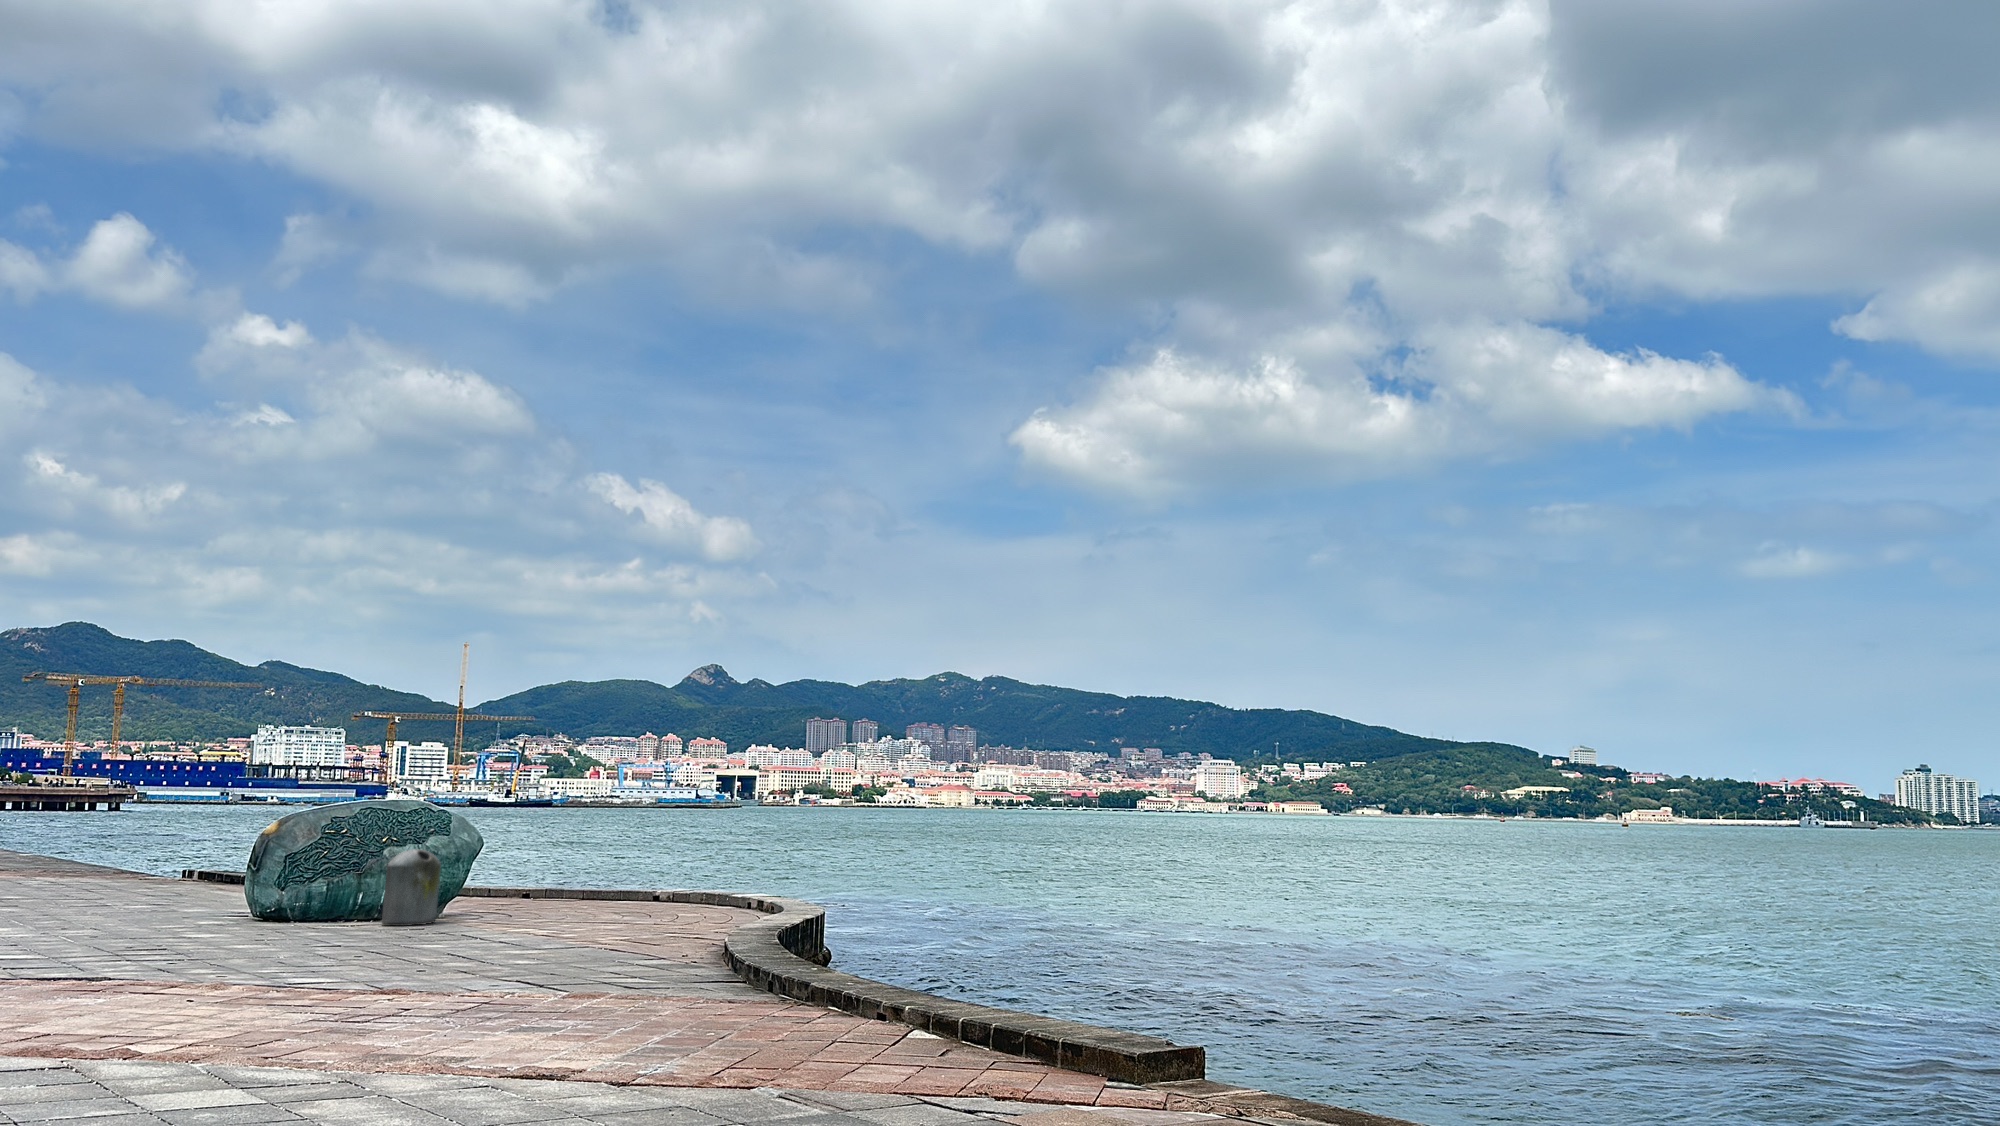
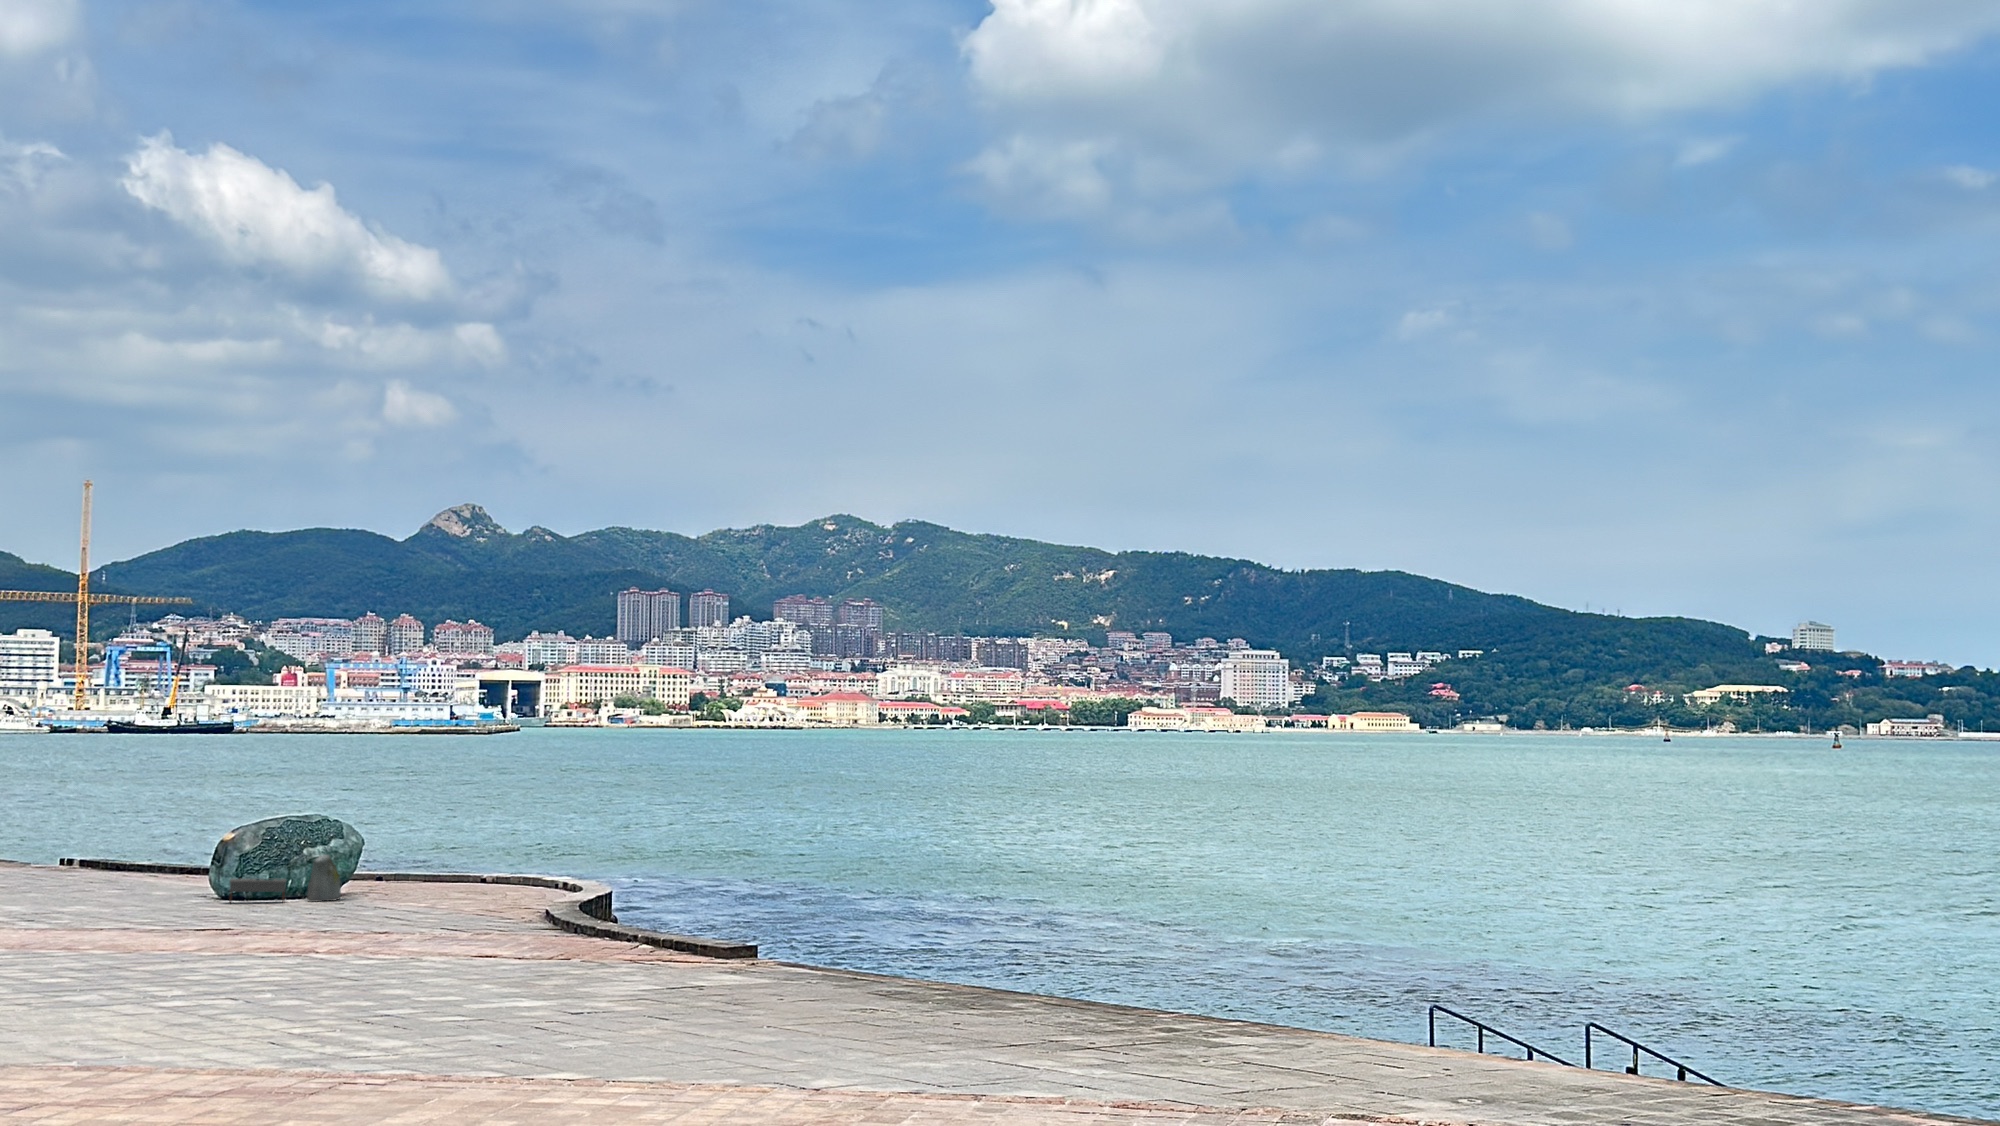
bench: none [257,890,351,929] -> present [229,878,287,903]

